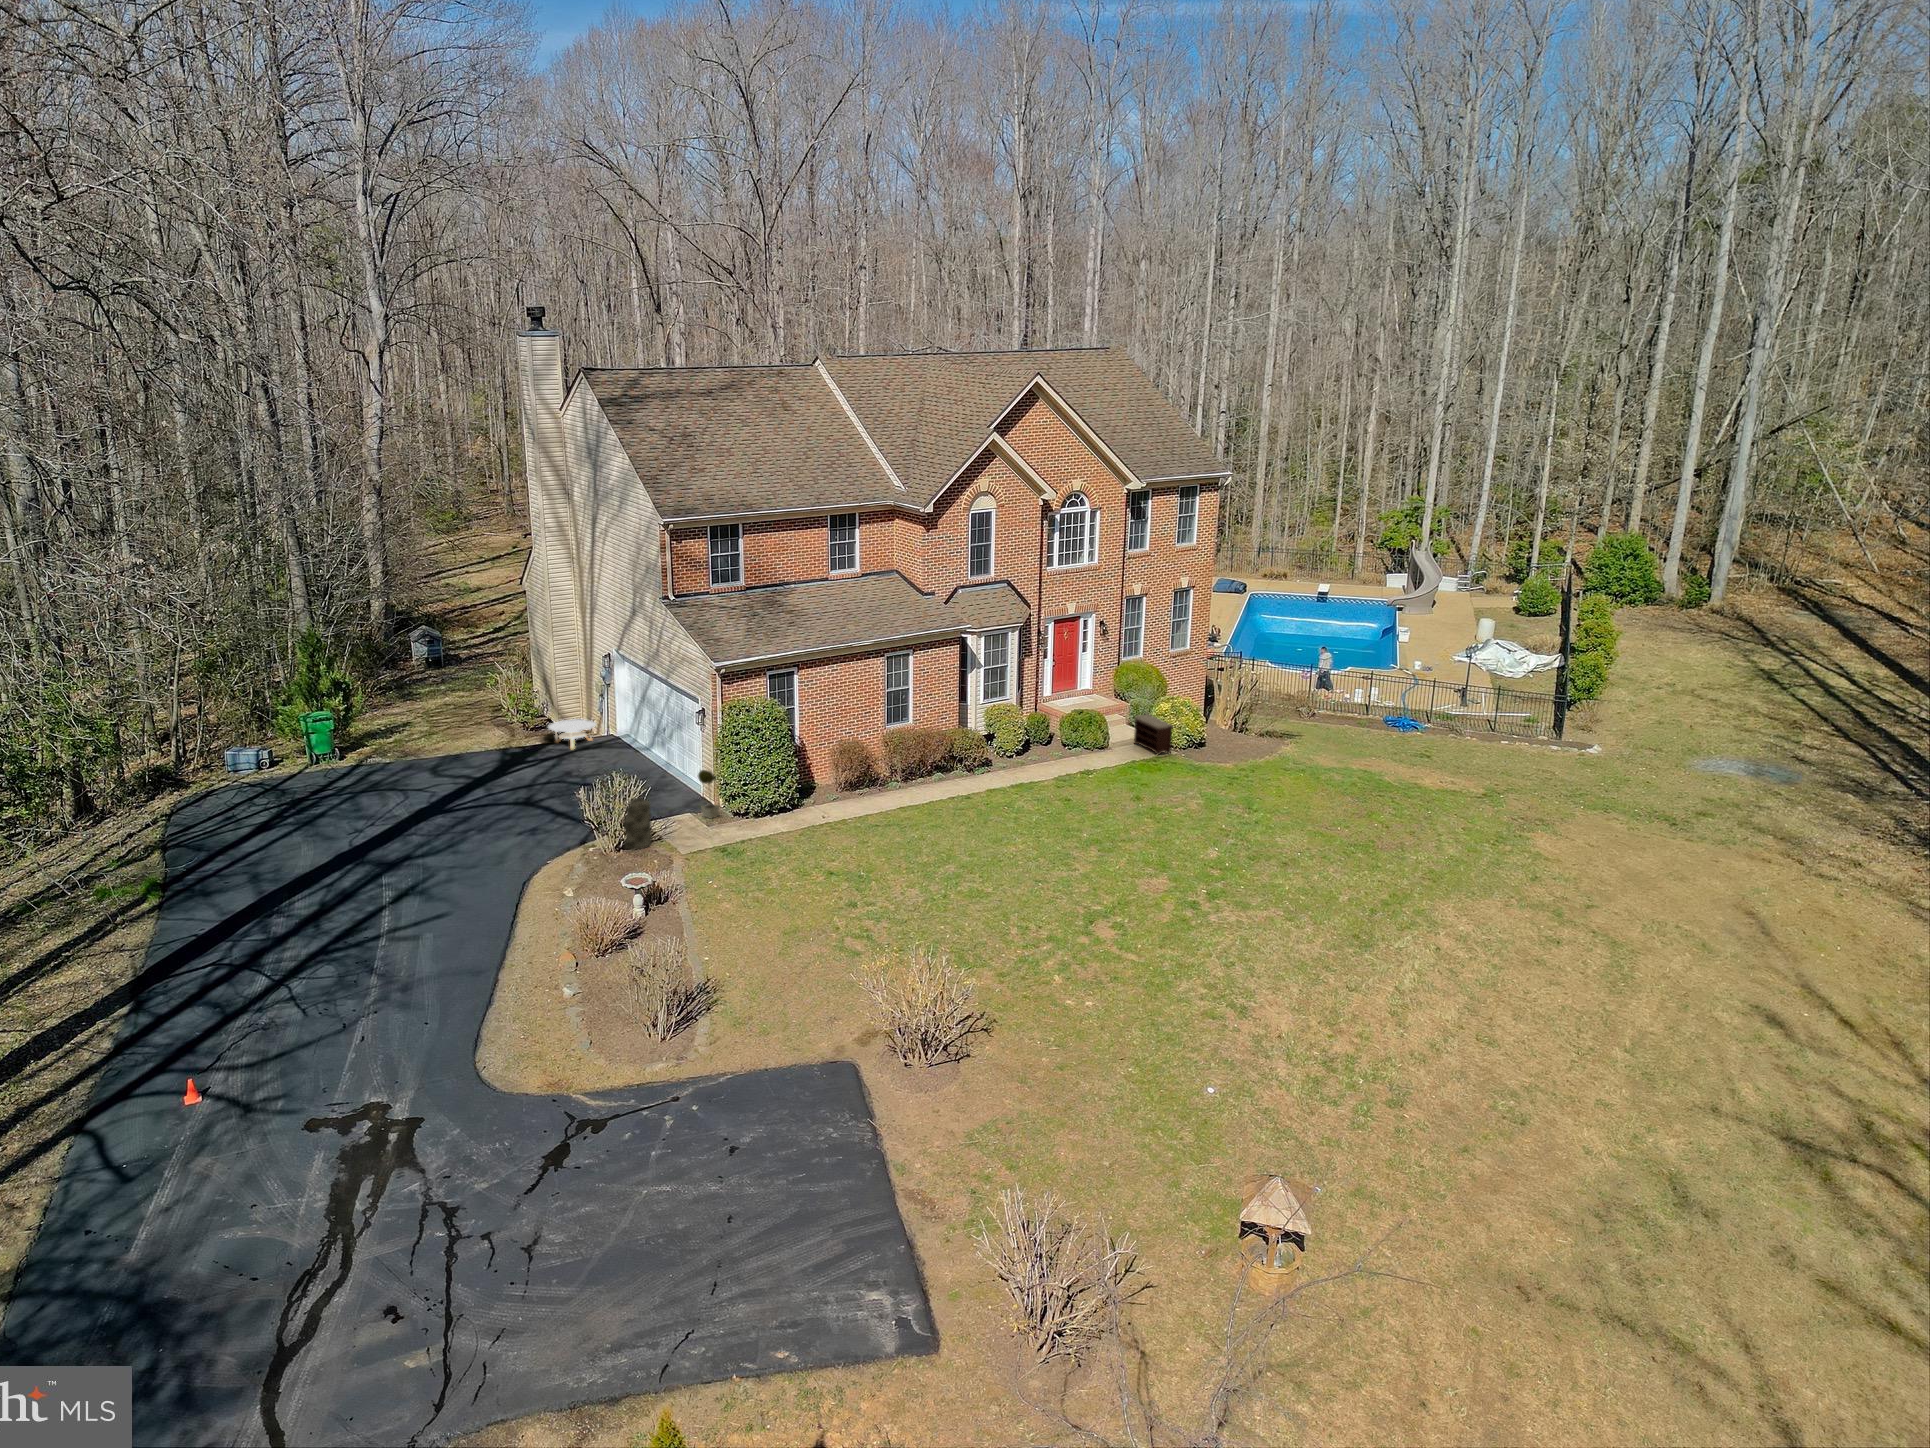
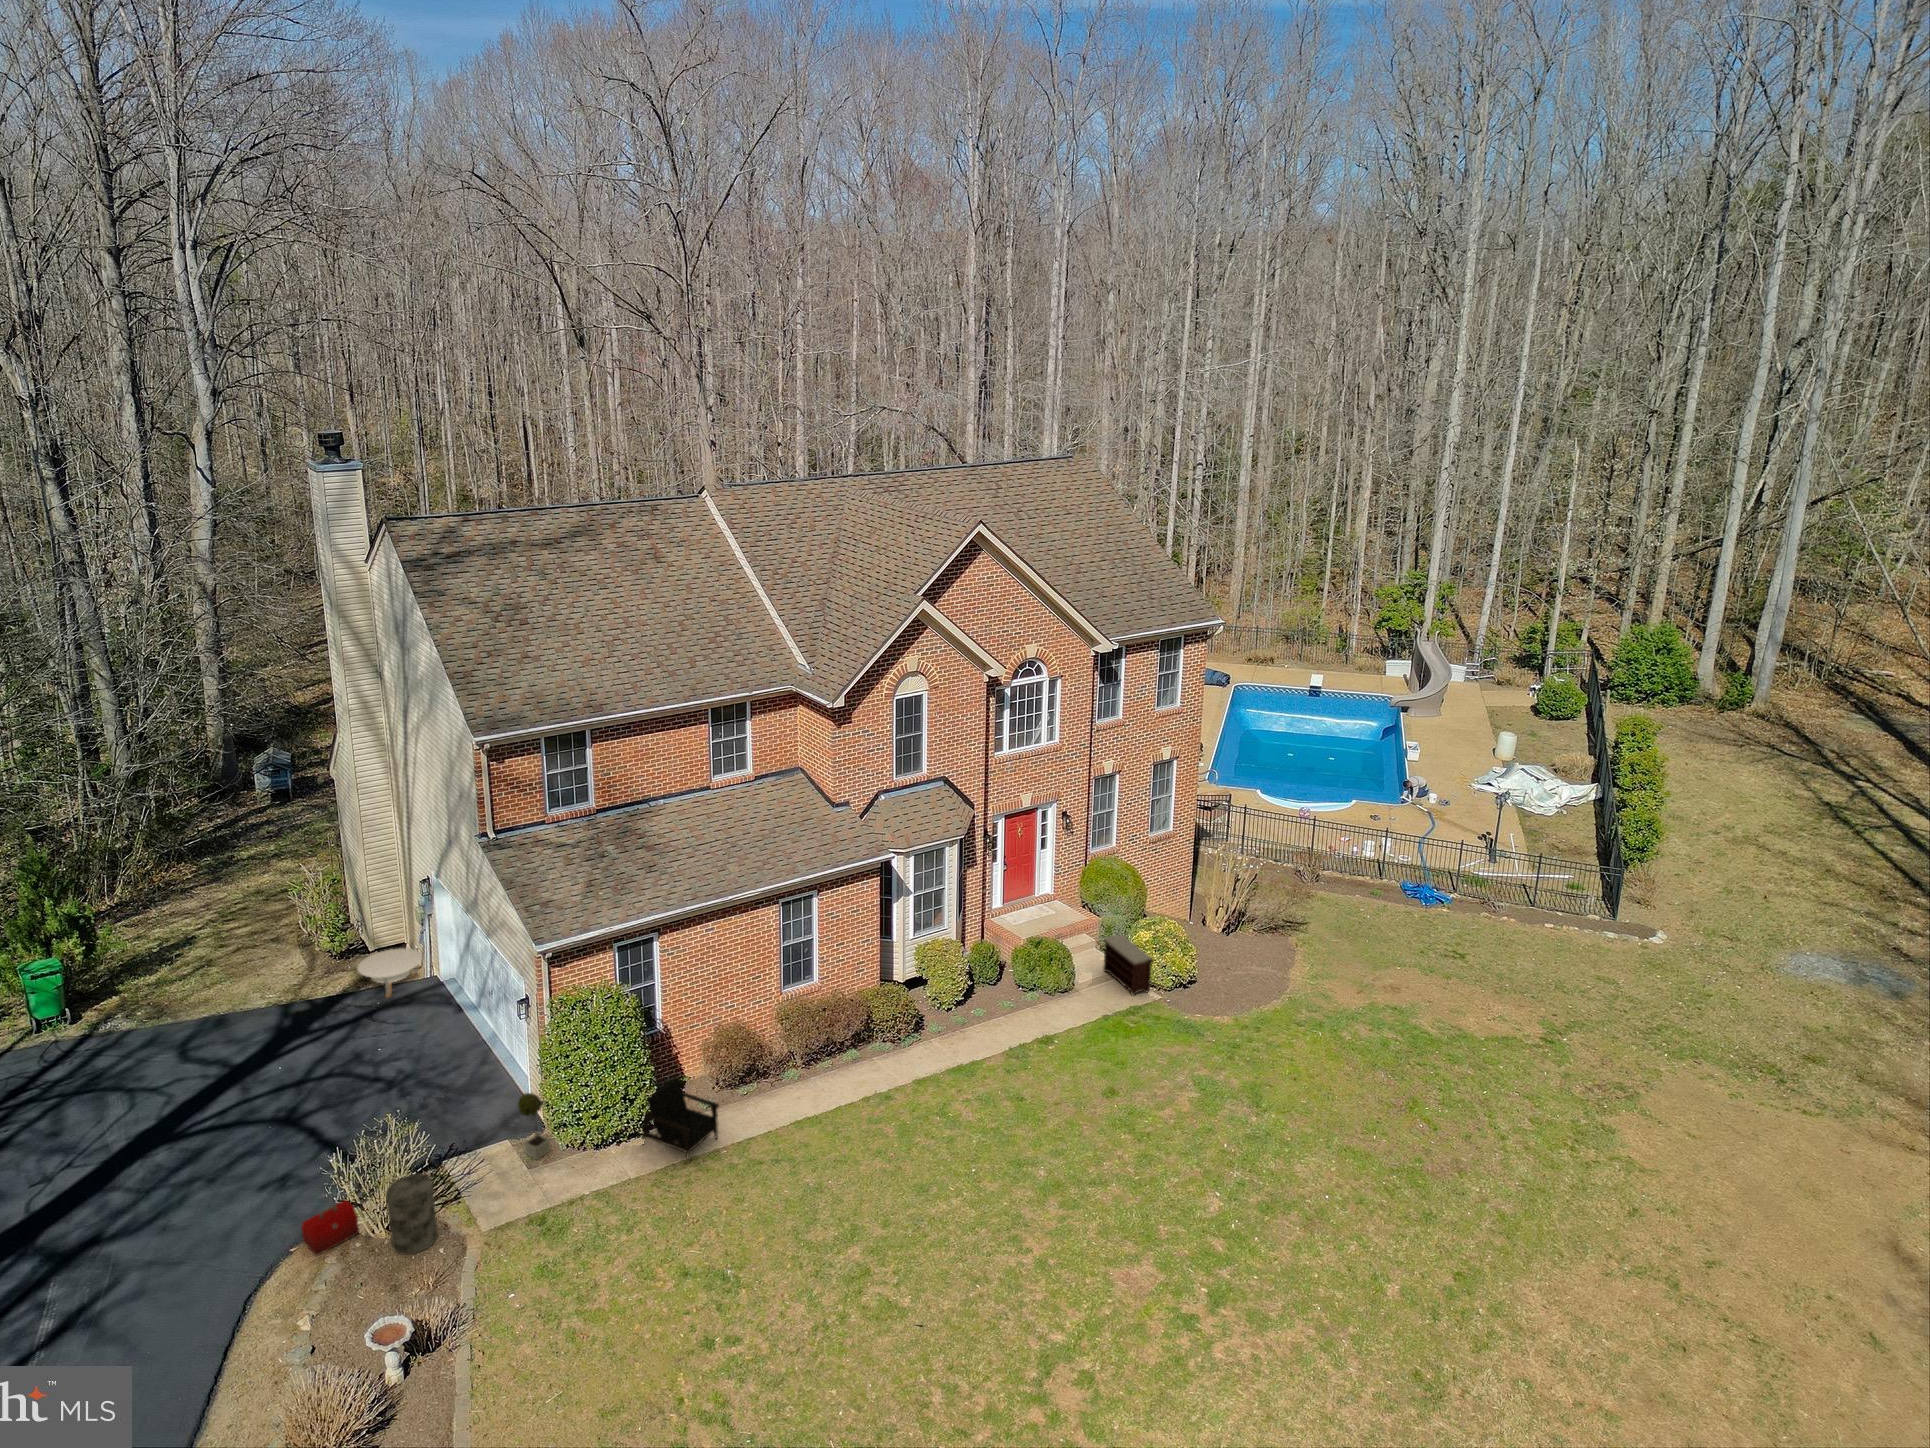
armchair: none [786,769,845,821] -> present [642,1079,719,1162]
toolbox: none [557,817,596,849] -> present [302,1200,359,1256]

